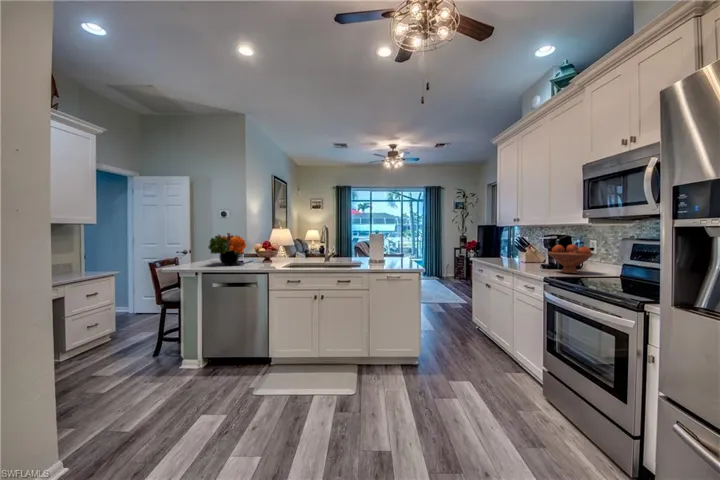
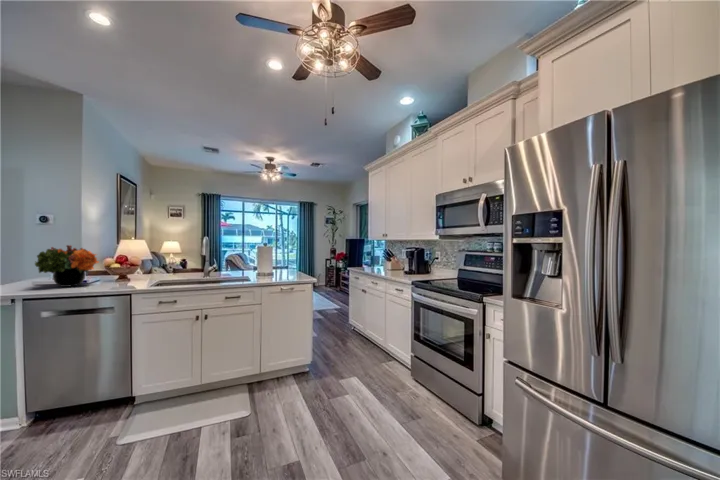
fruit bowl: present [548,244,593,273] -> none [412,255,443,277]

